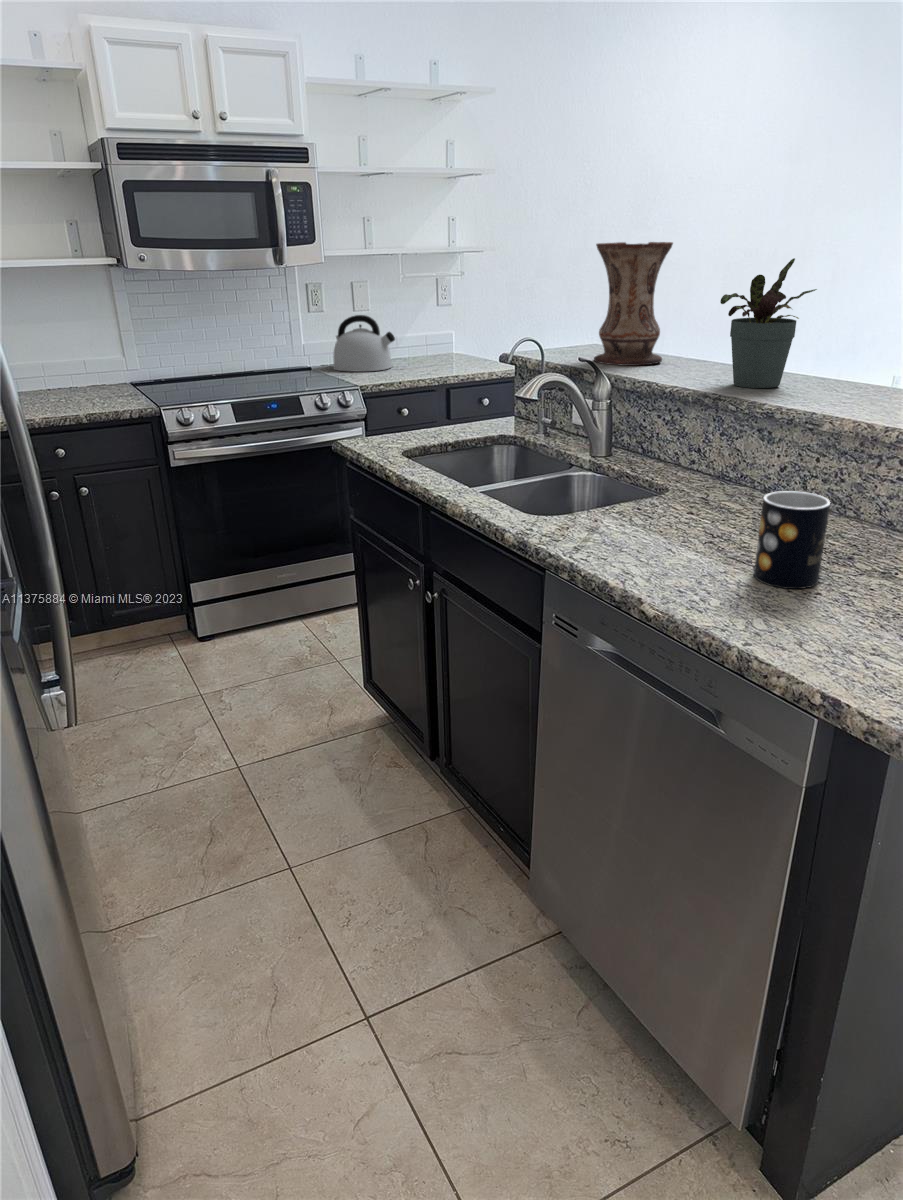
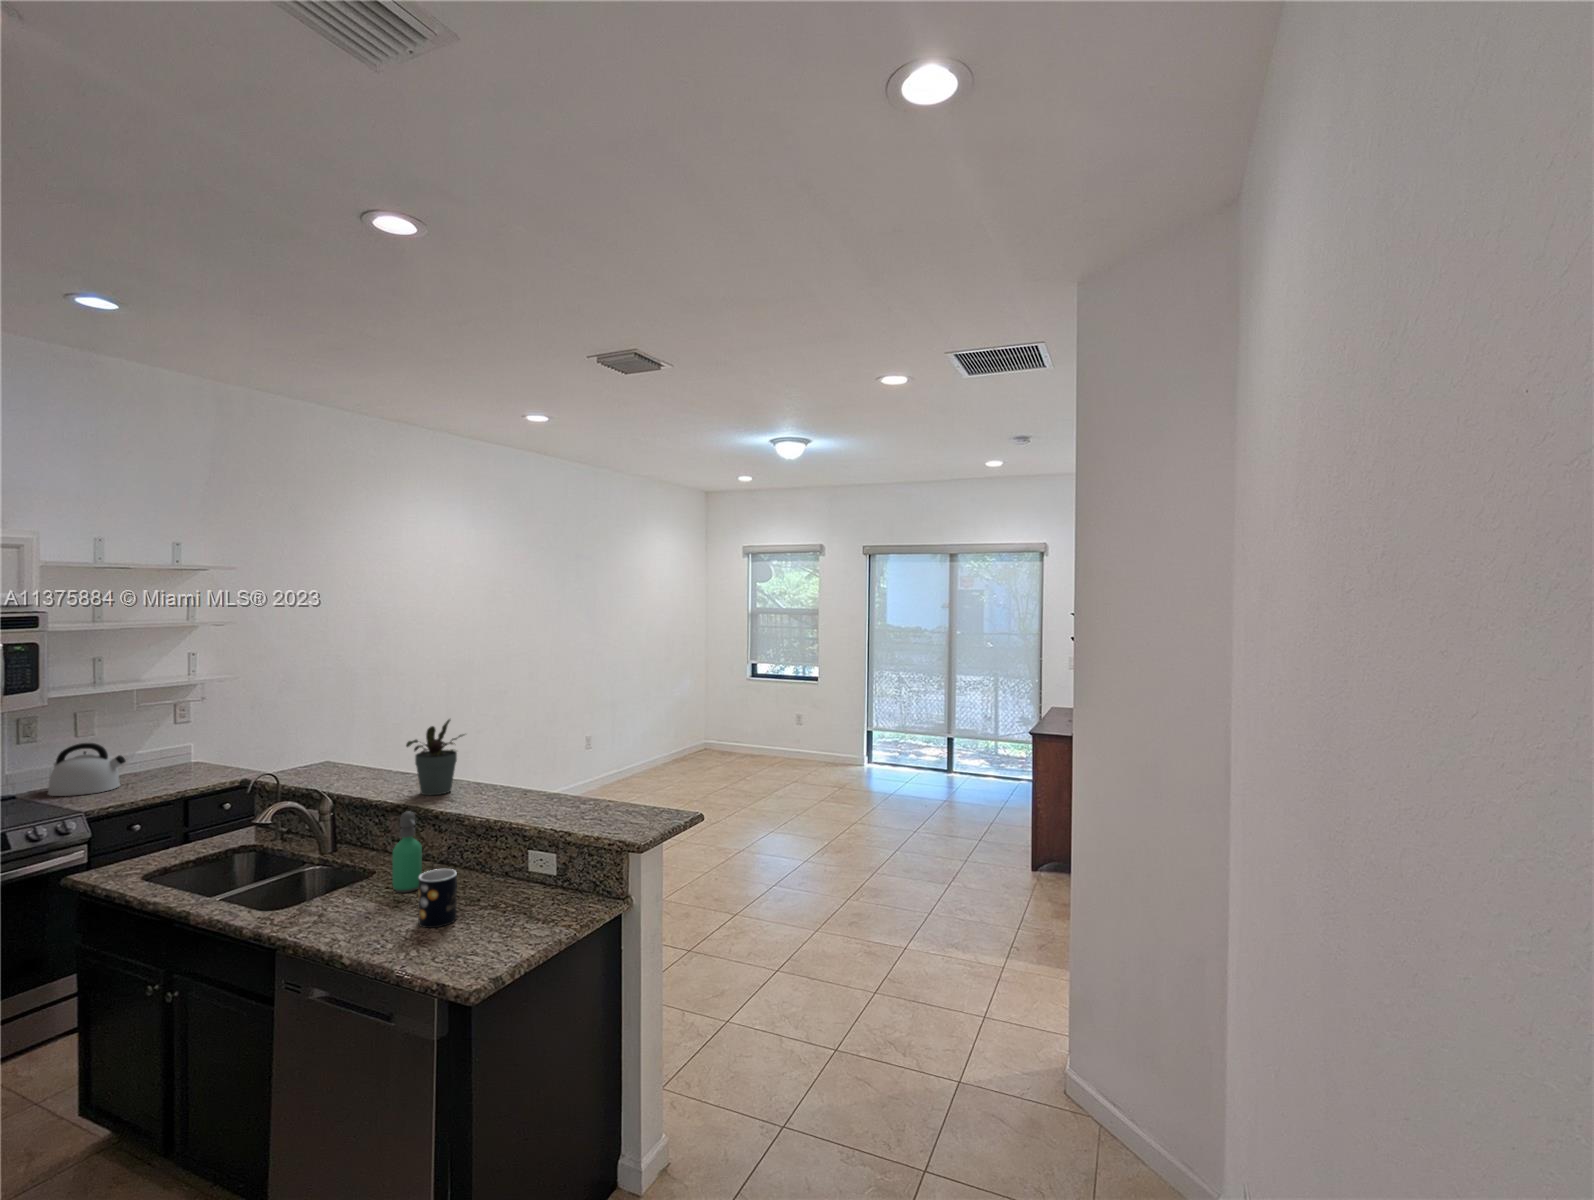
vase: present [594,242,673,366] -> none [320,697,378,783]
soap dispenser: none [700,393,750,525] -> present [392,811,422,893]

